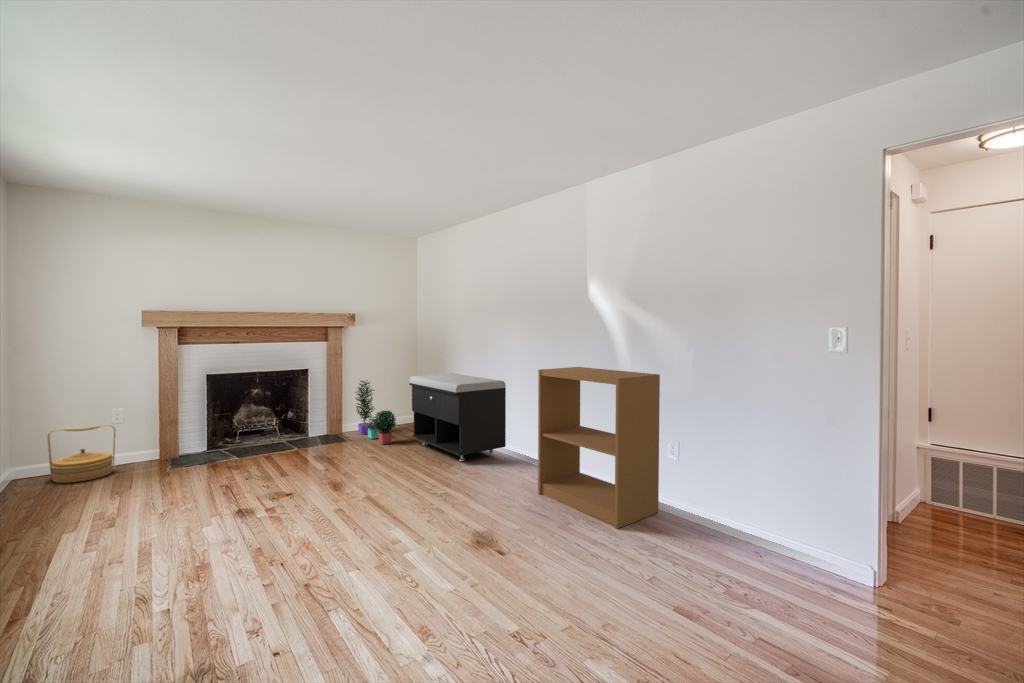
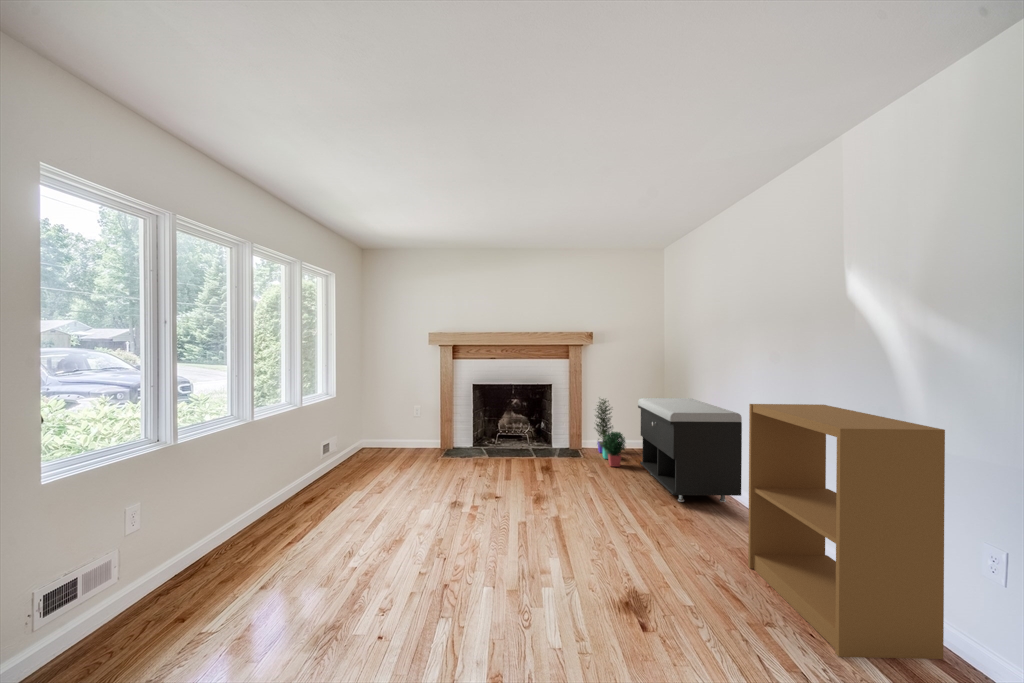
woven basket: present [47,425,116,483] -> none [375,416,412,456]

